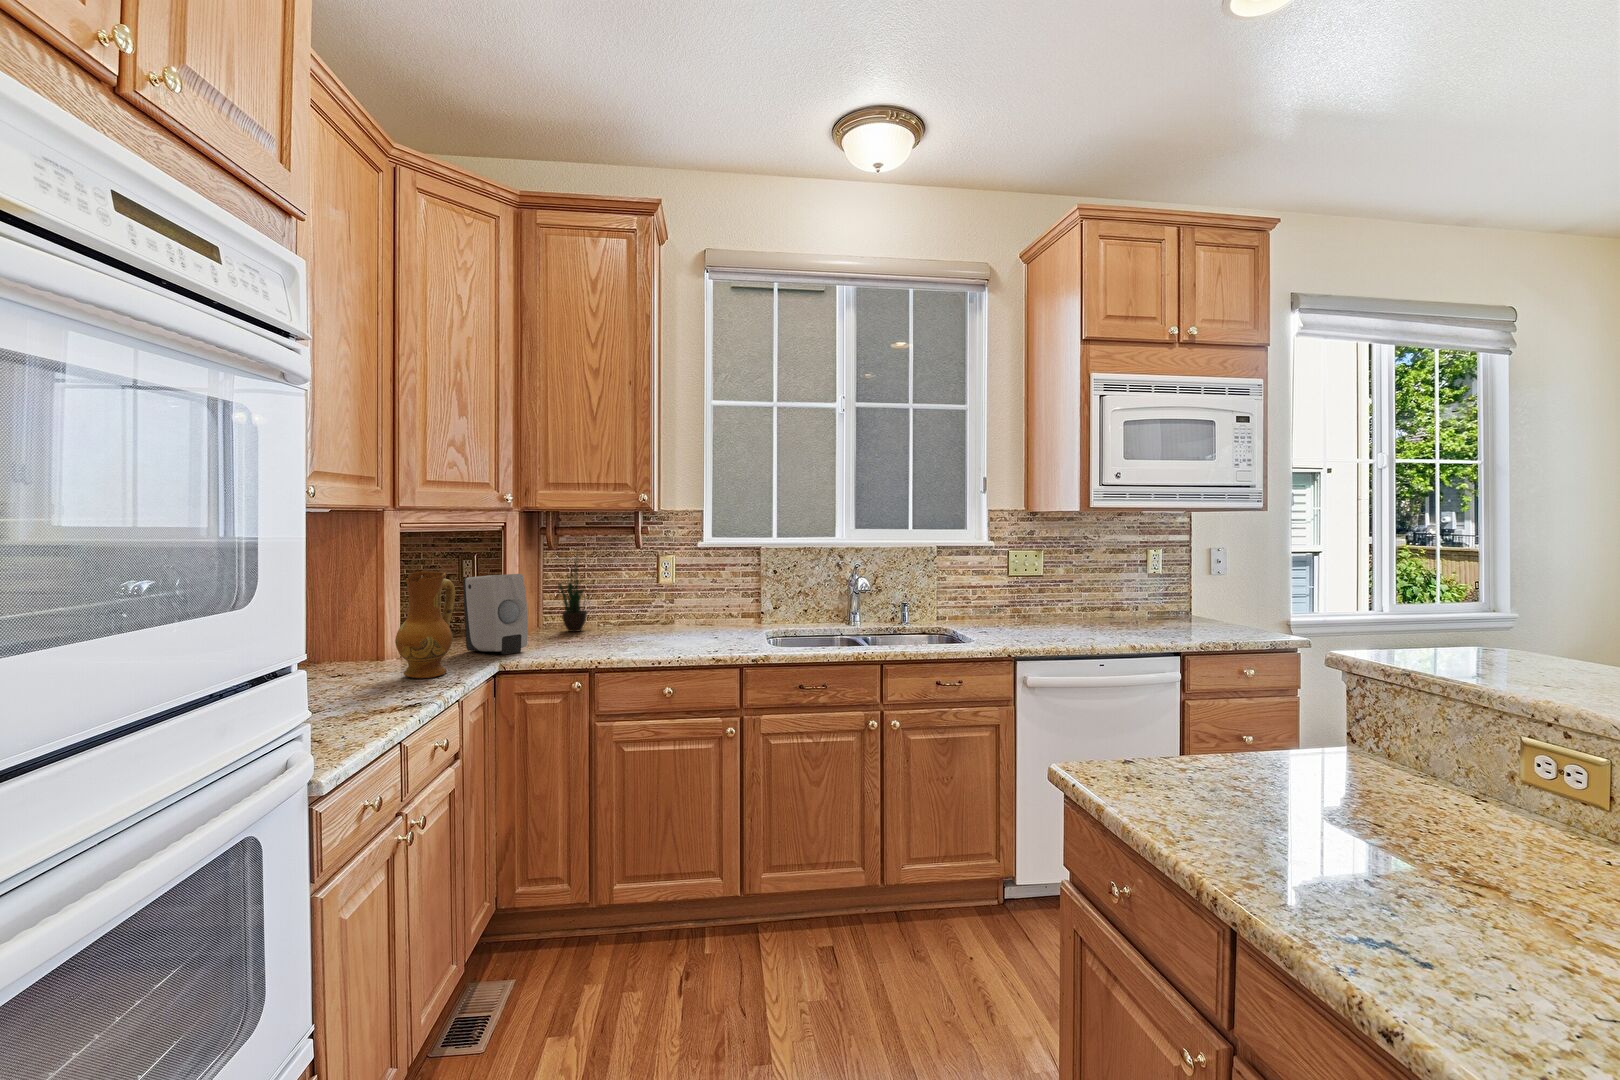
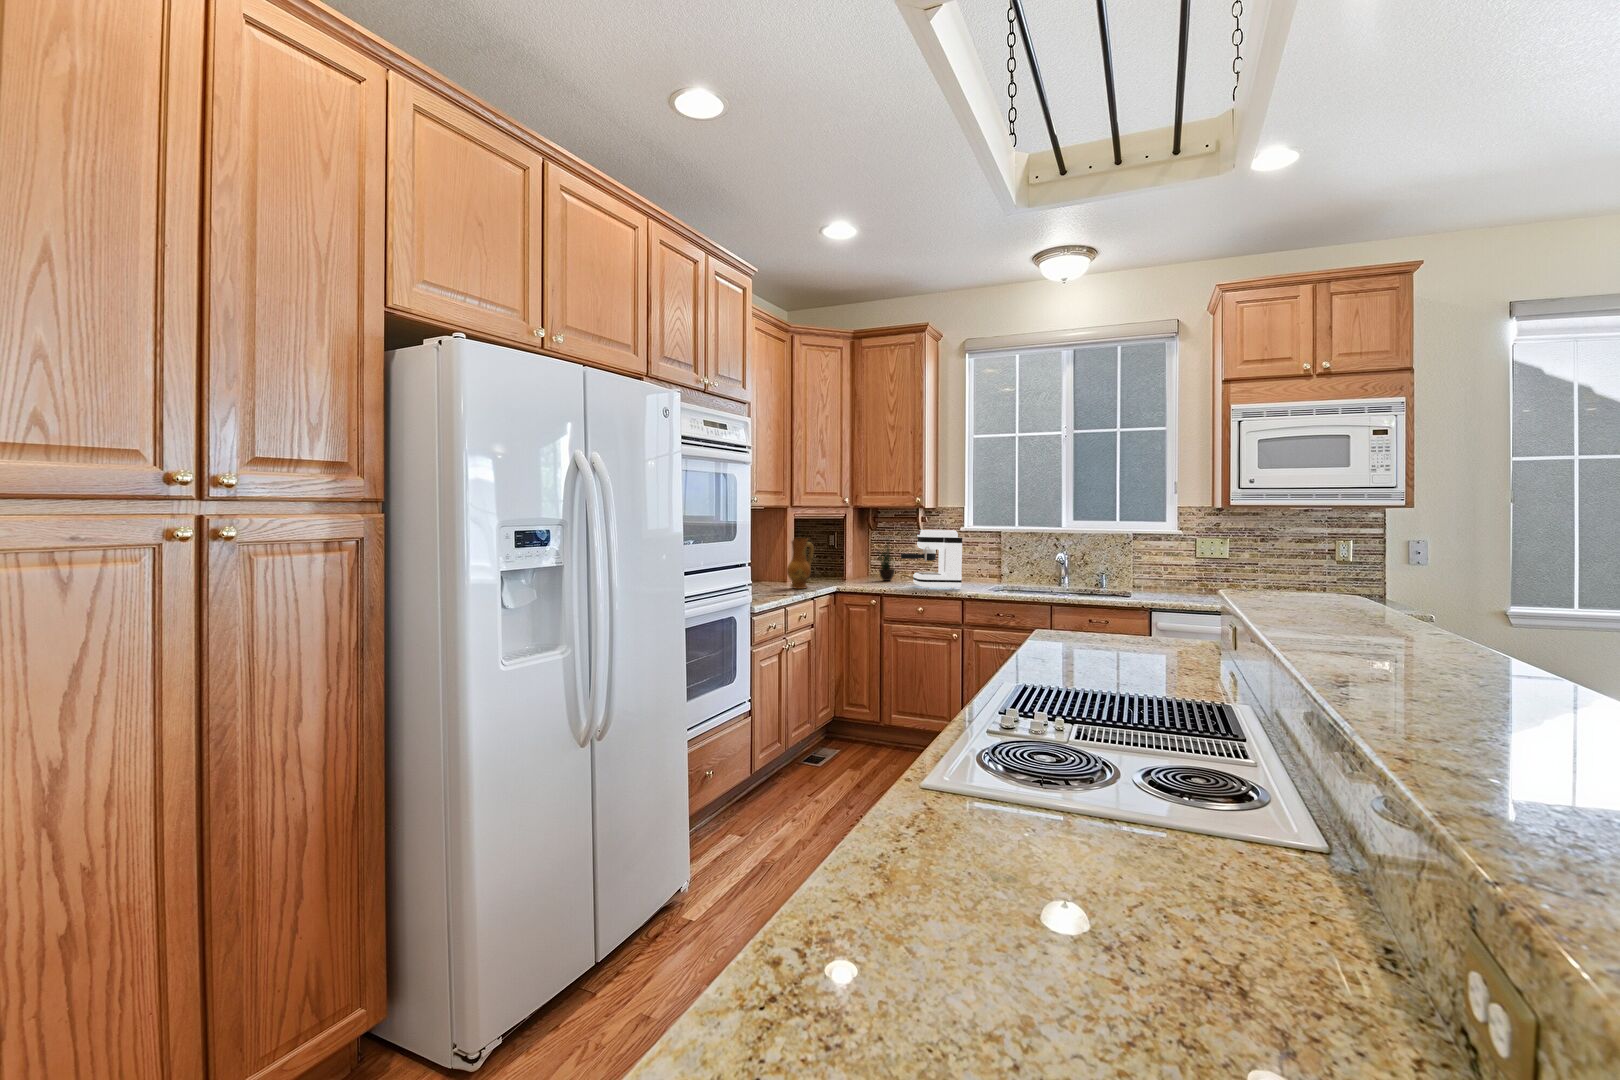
coffee maker: none [617,547,726,648] -> present [901,530,962,589]
soap dispenser: present [463,574,528,655] -> none [823,543,853,585]

